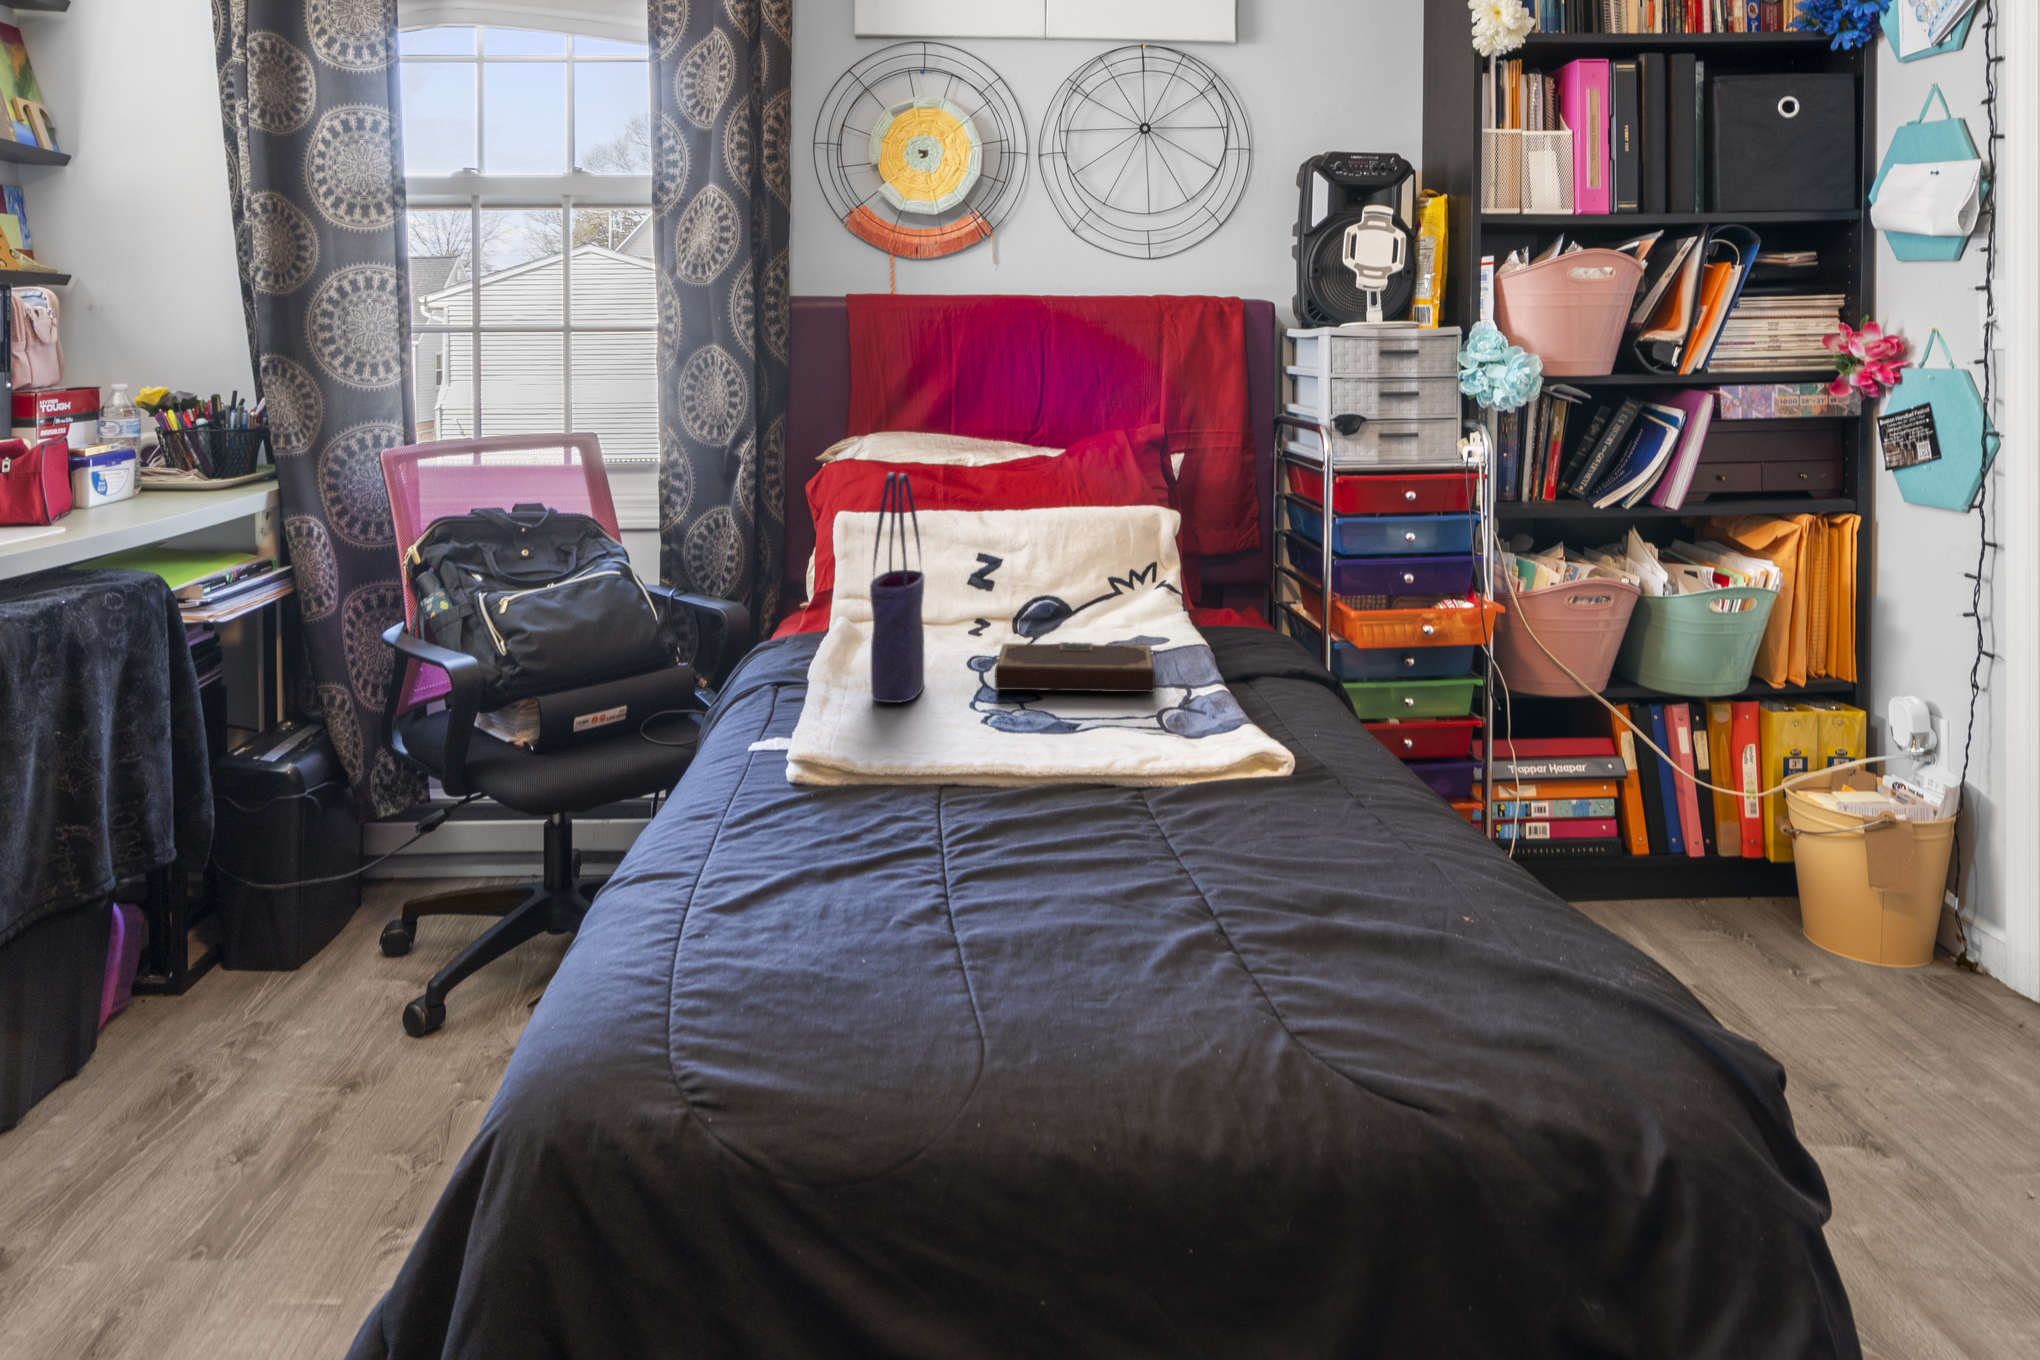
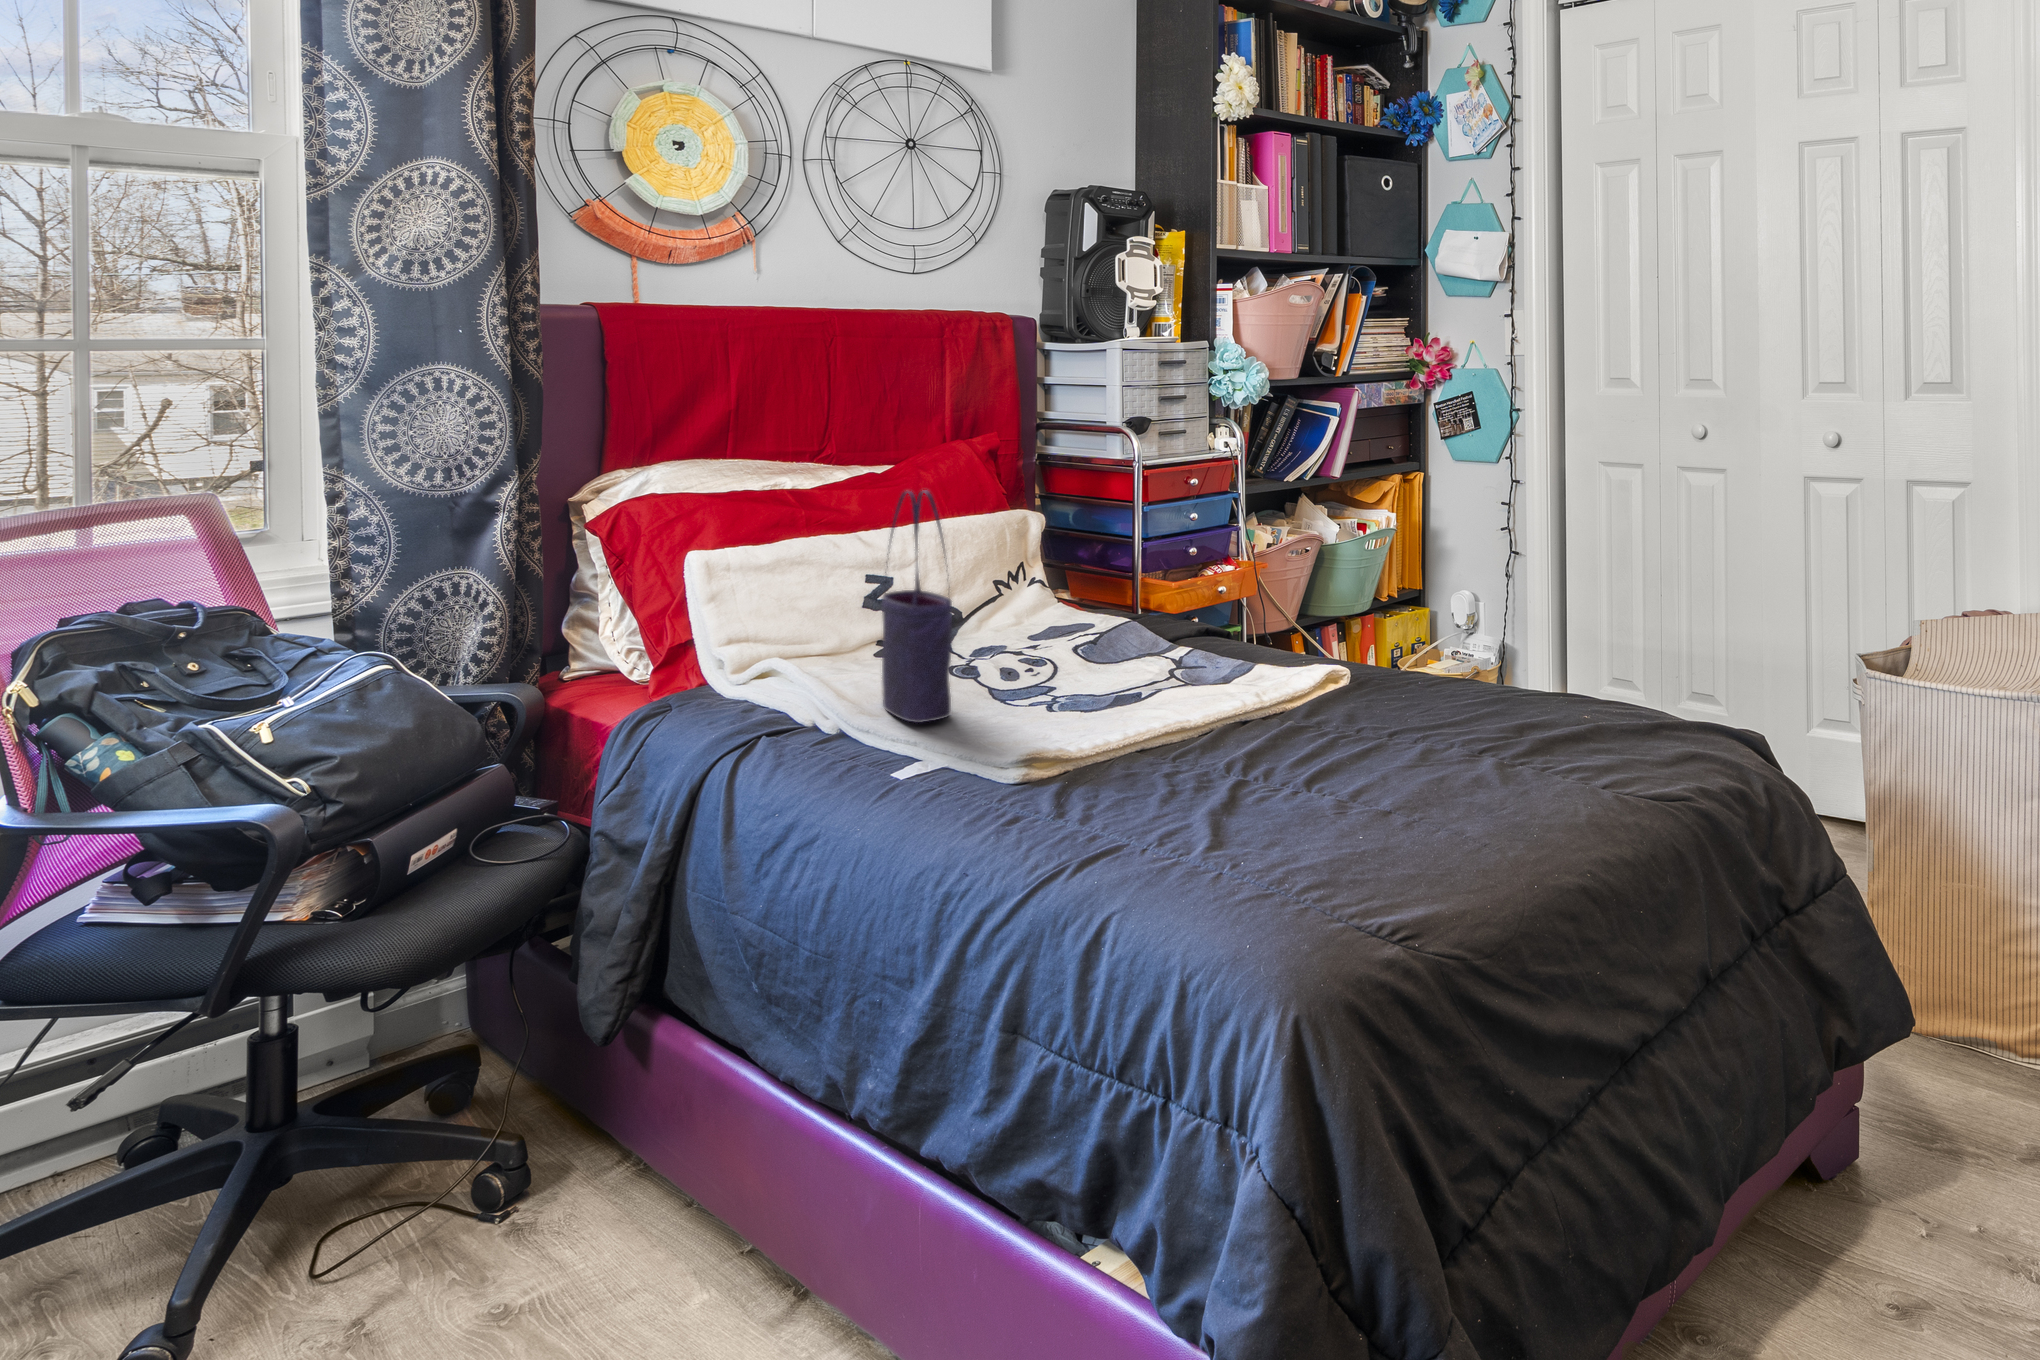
notebook: present [995,642,1155,692] -> none [968,629,1149,689]

